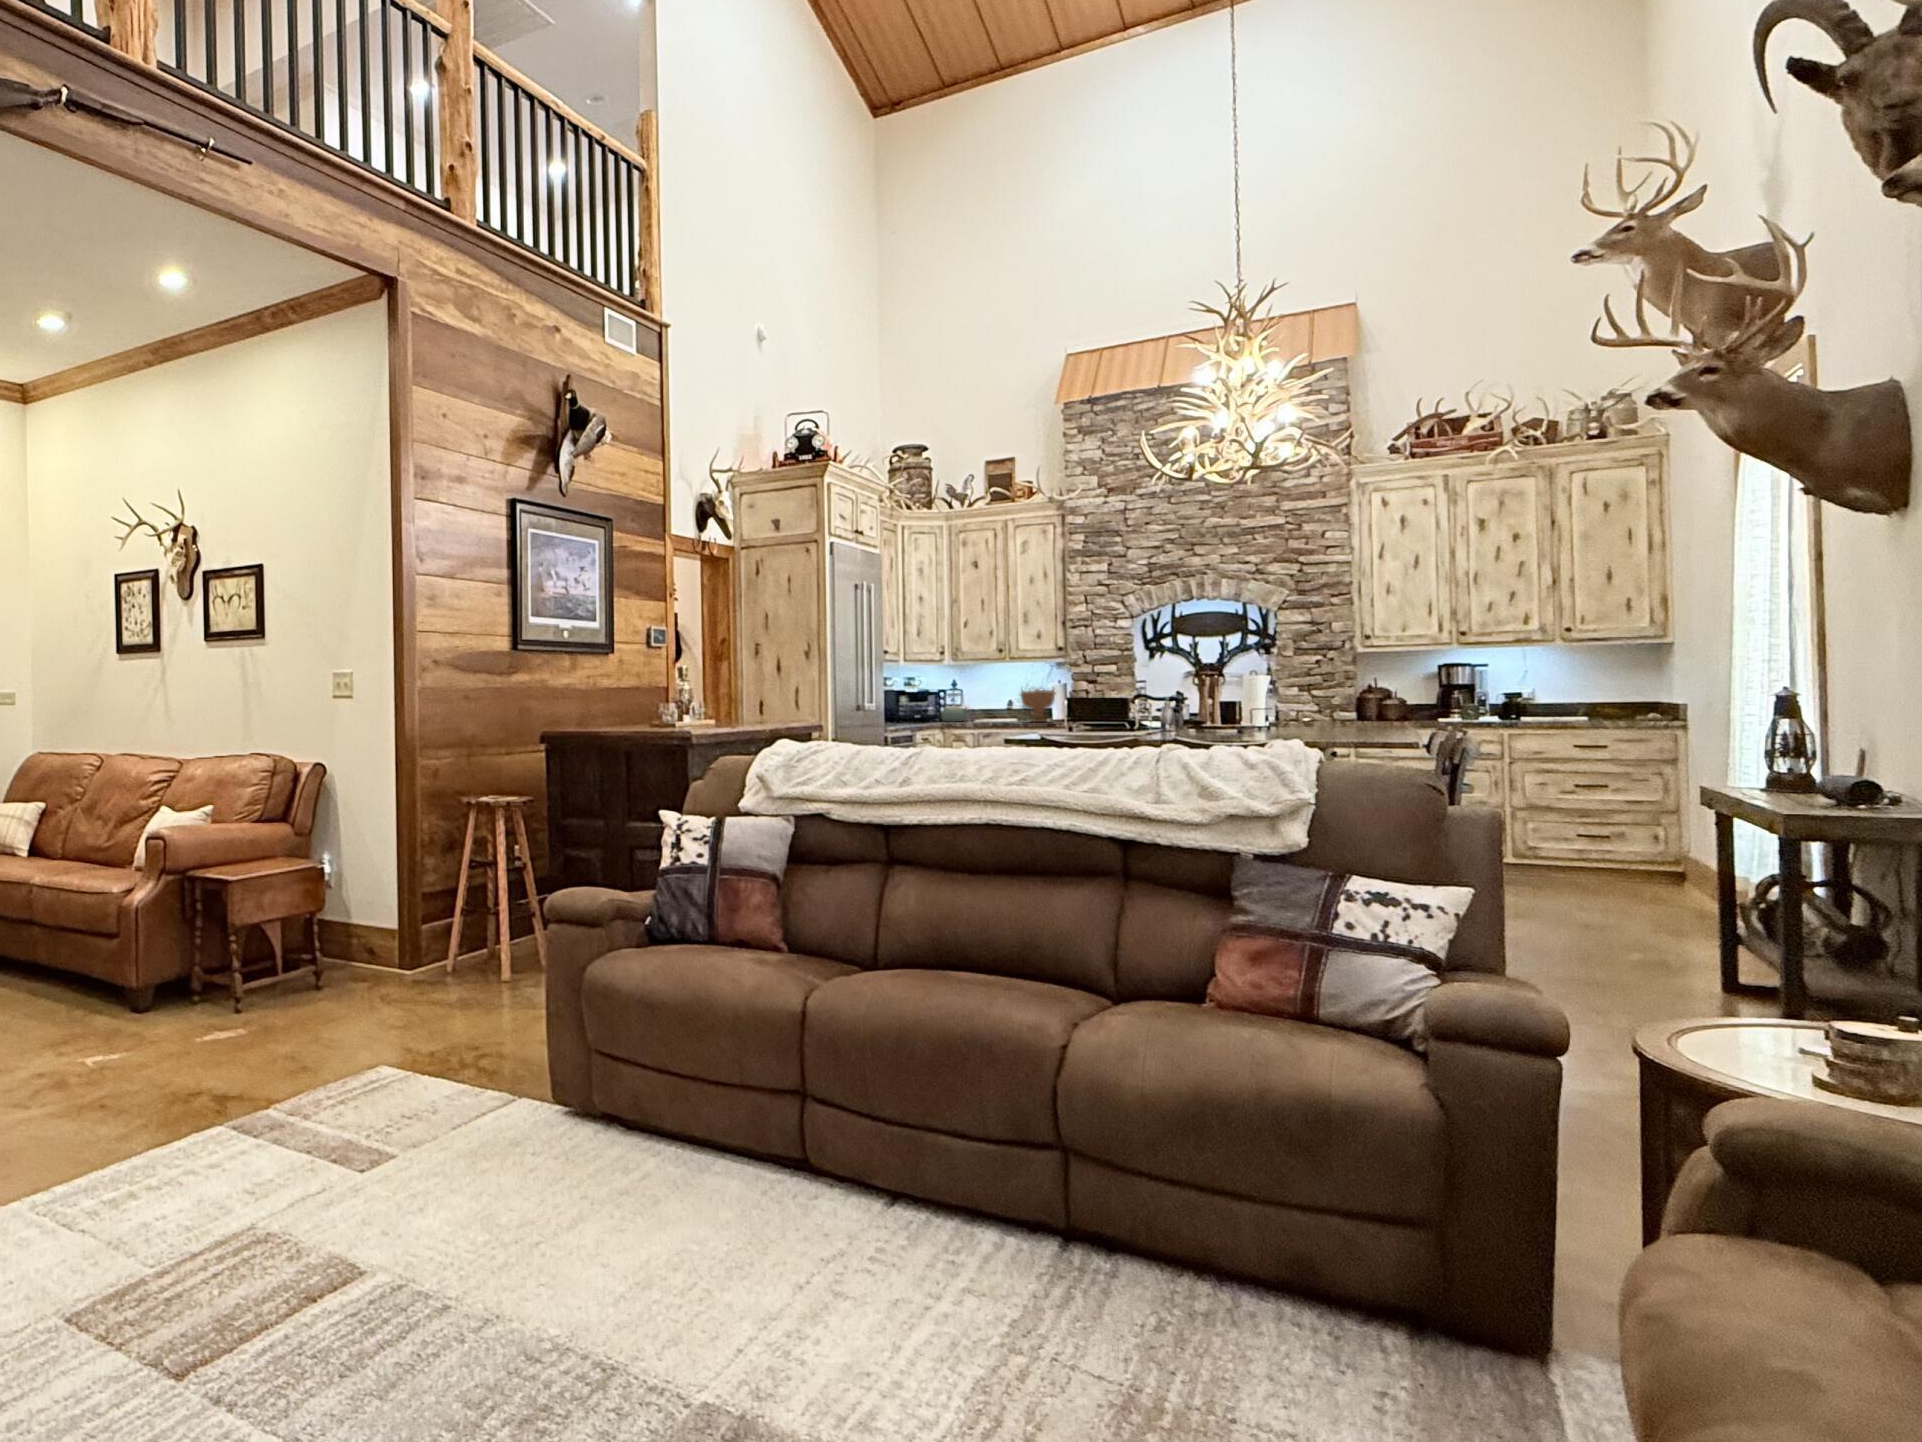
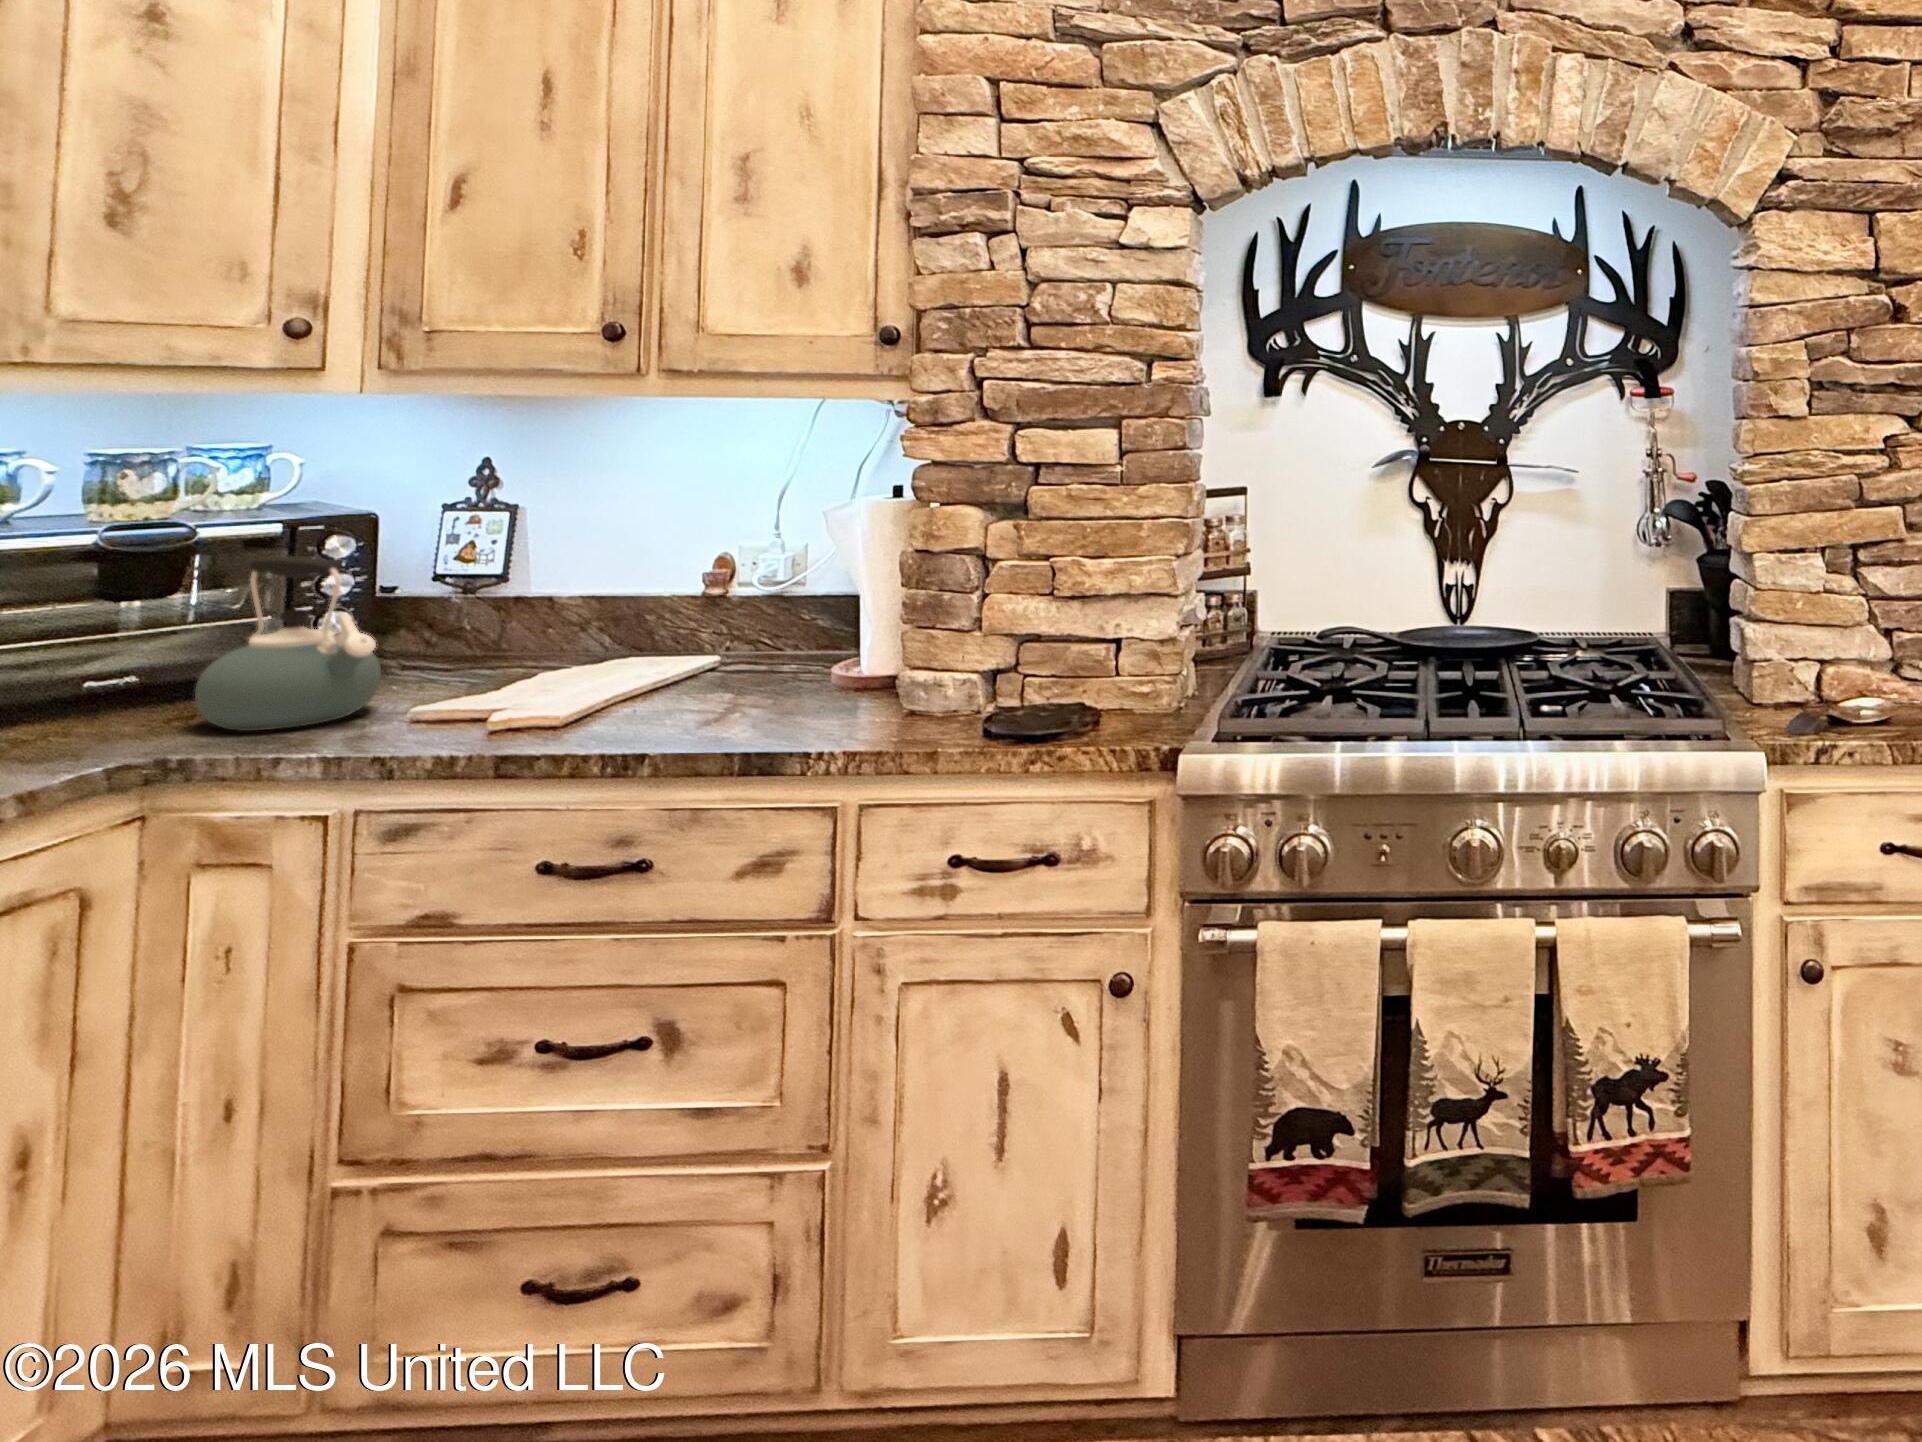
decorative bowl: present [1020,687,1056,722] -> none [636,518,846,726]

